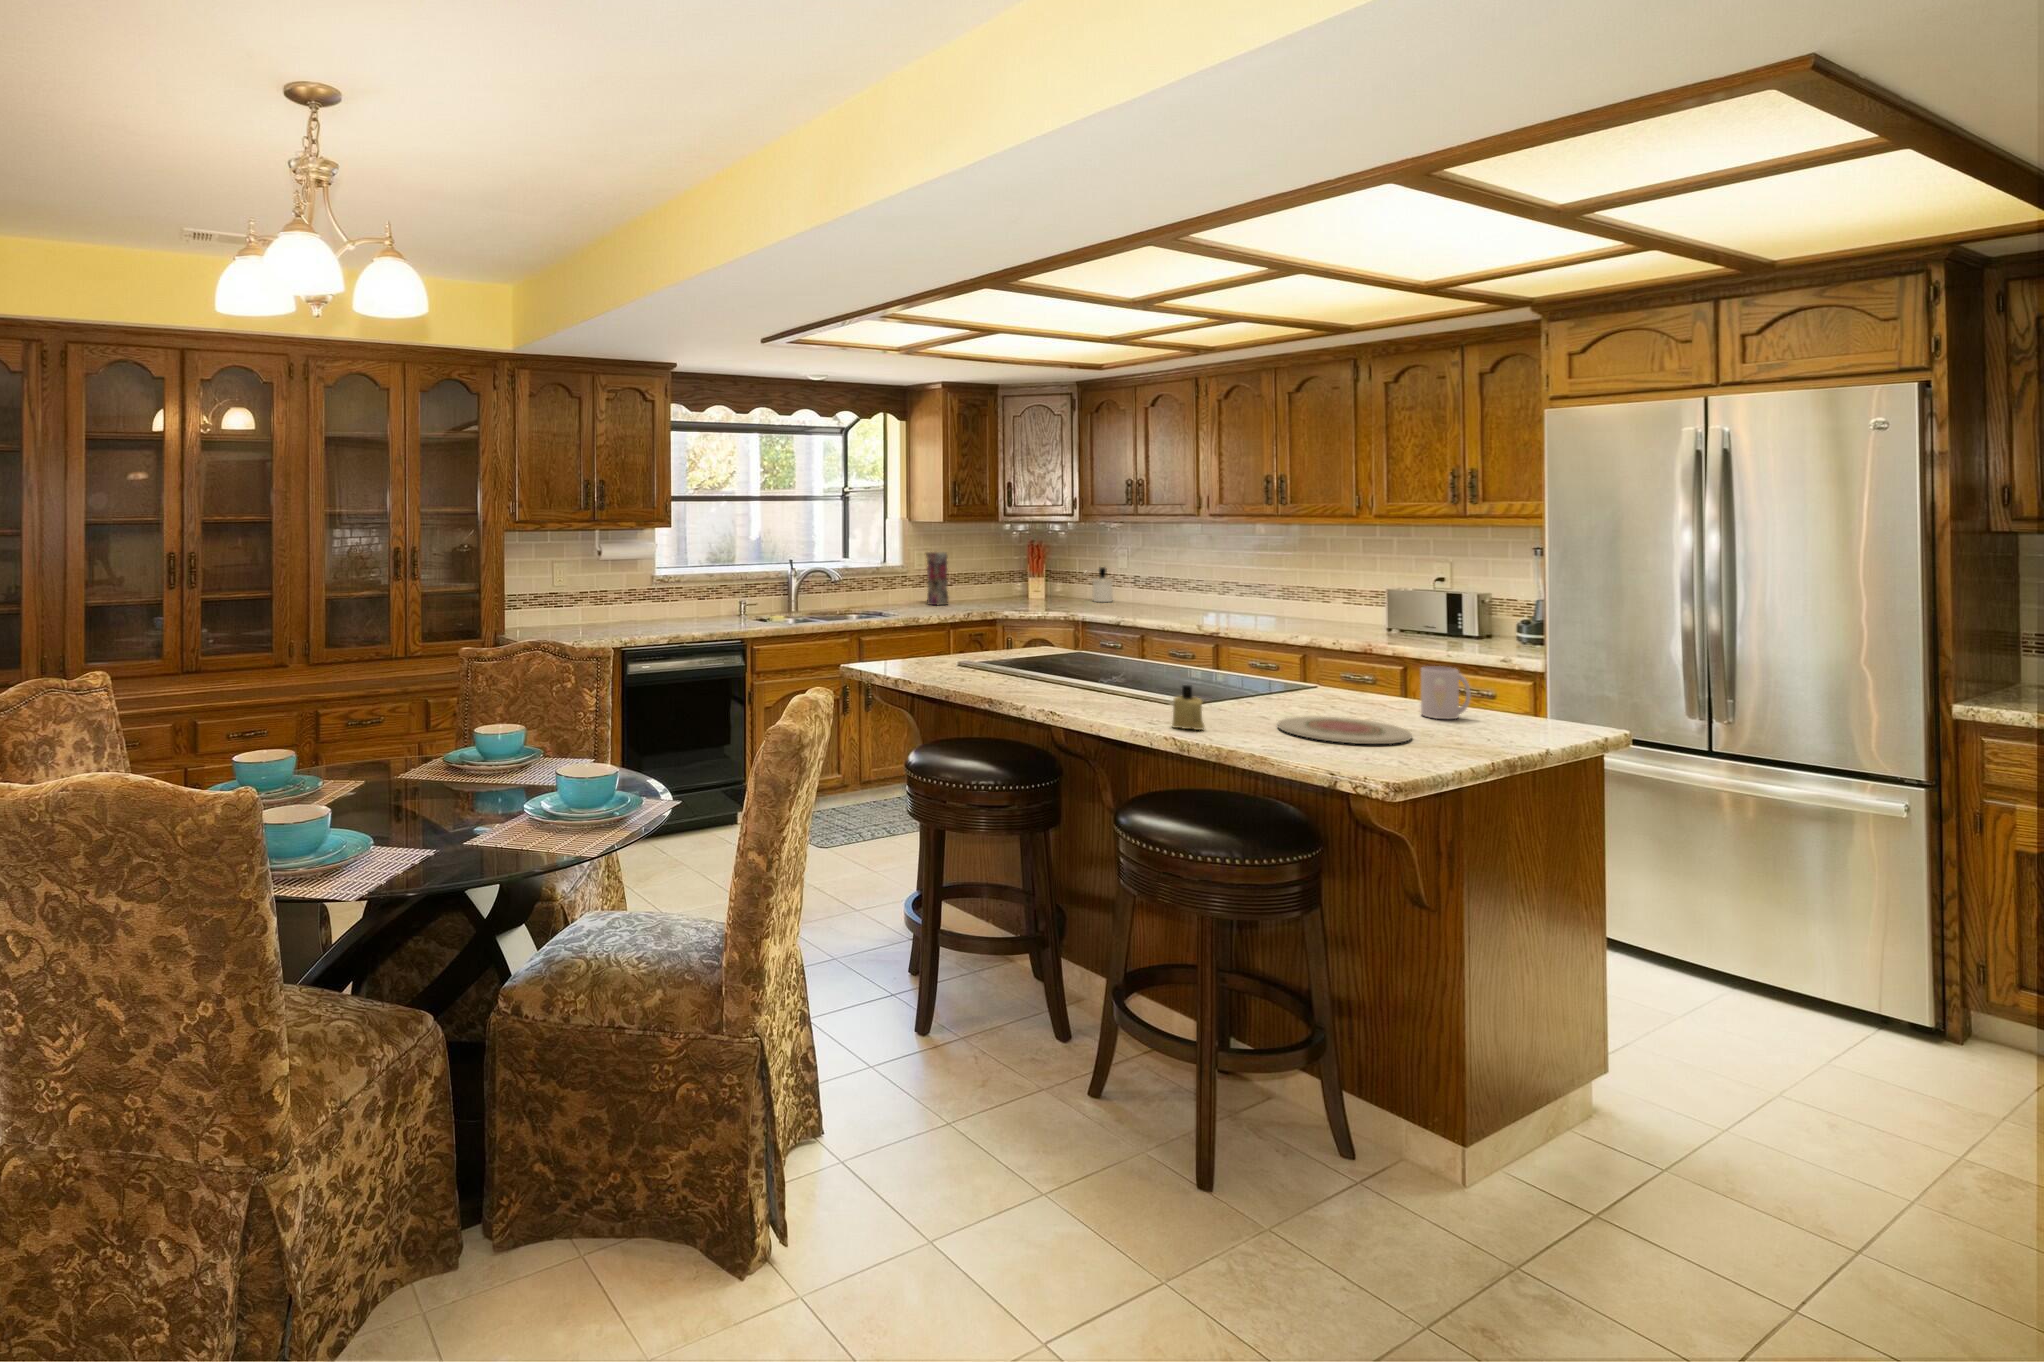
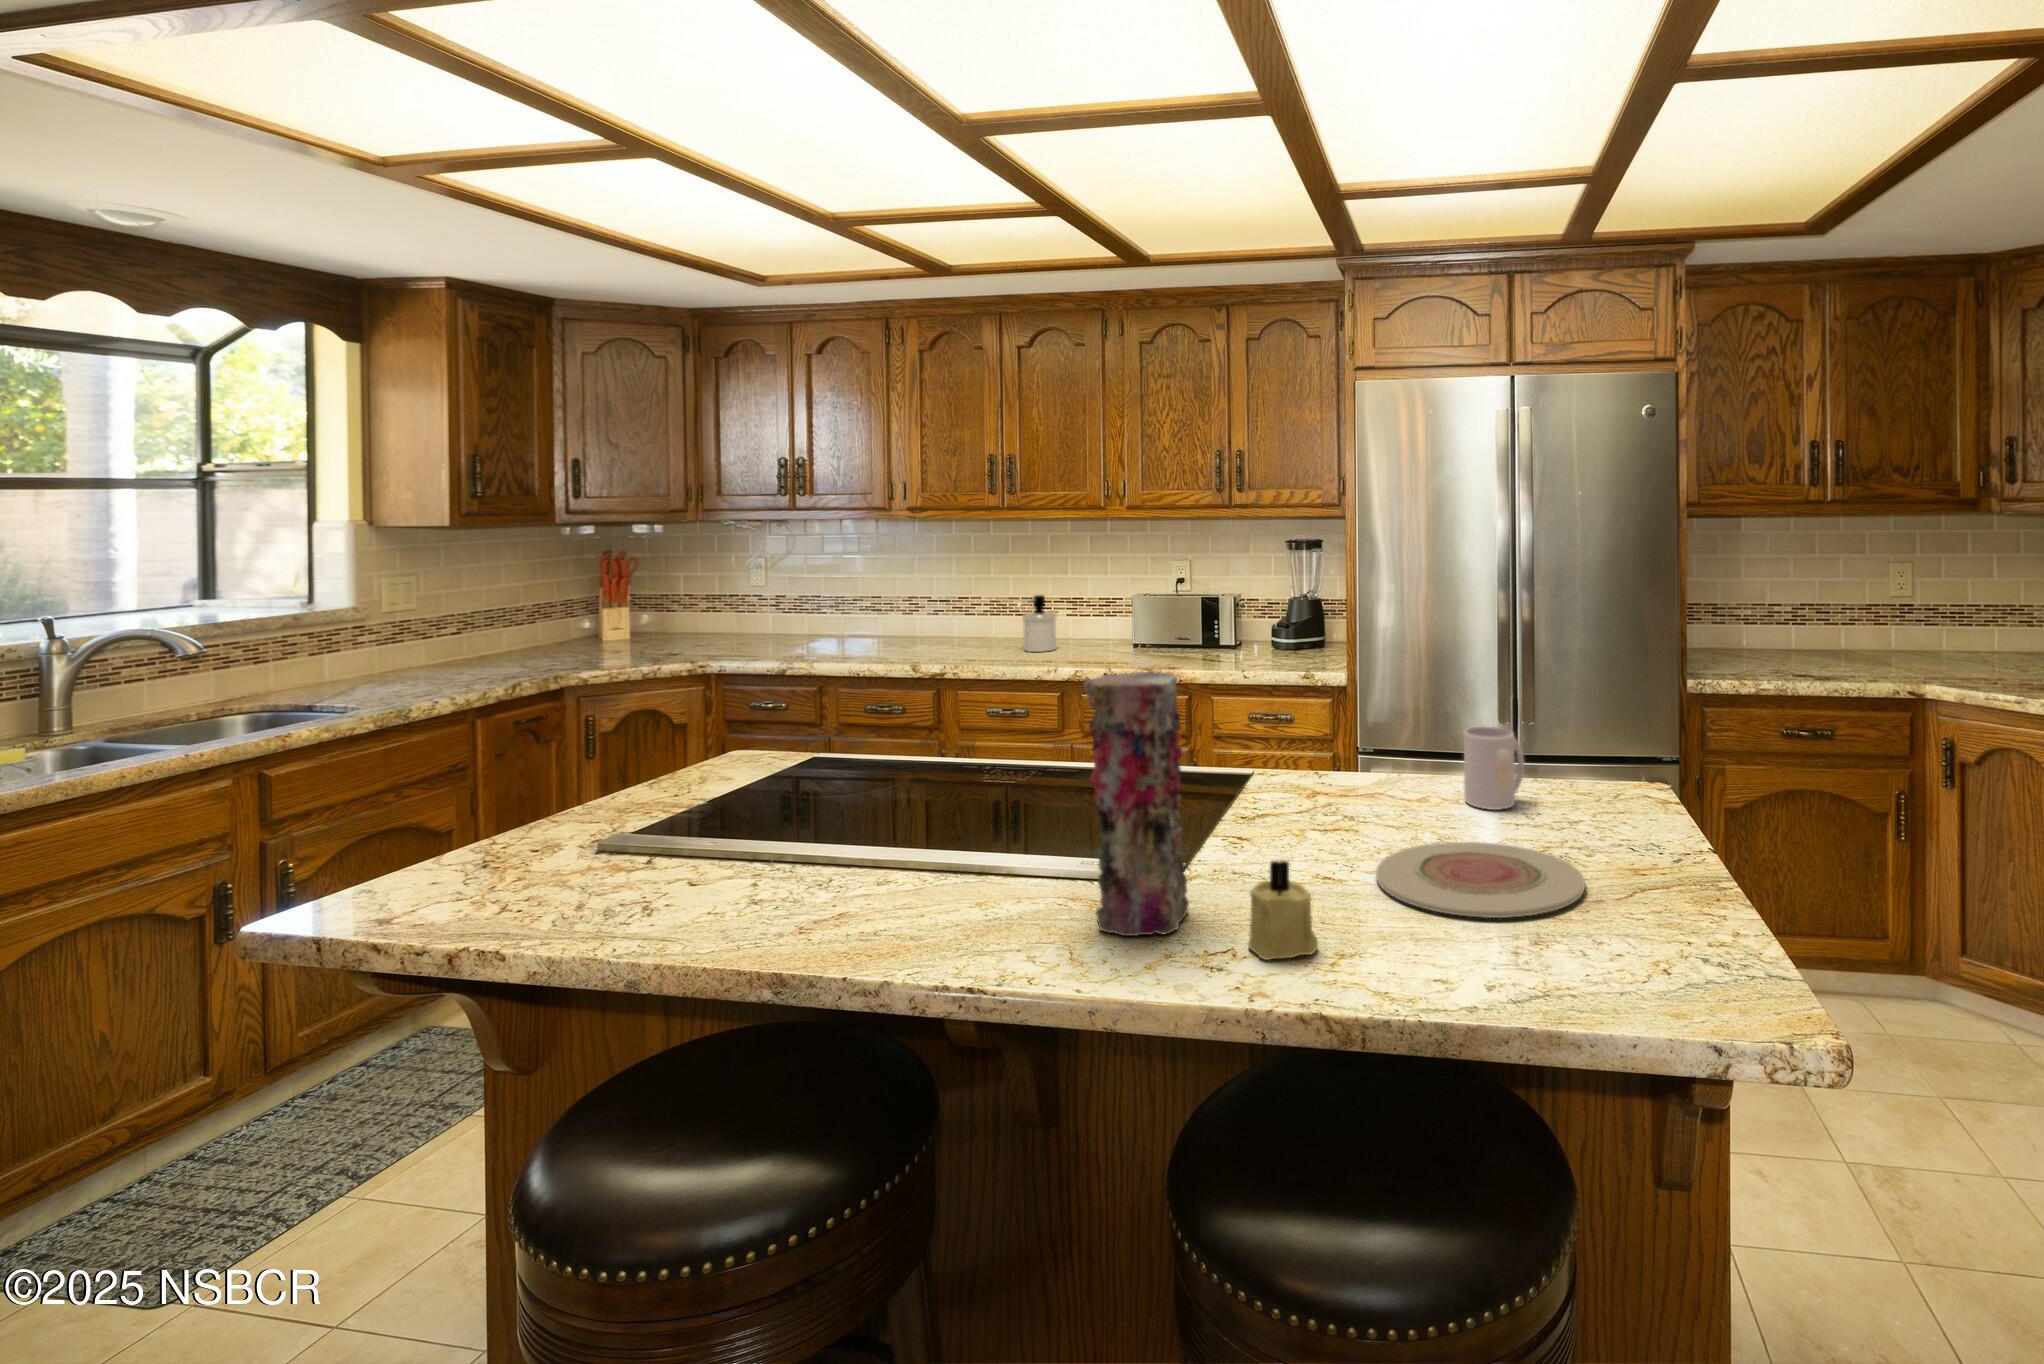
vase: present [926,552,948,605] -> present [1084,672,1189,936]
soap dispenser: present [1092,567,1113,602] -> present [1016,595,1056,652]

